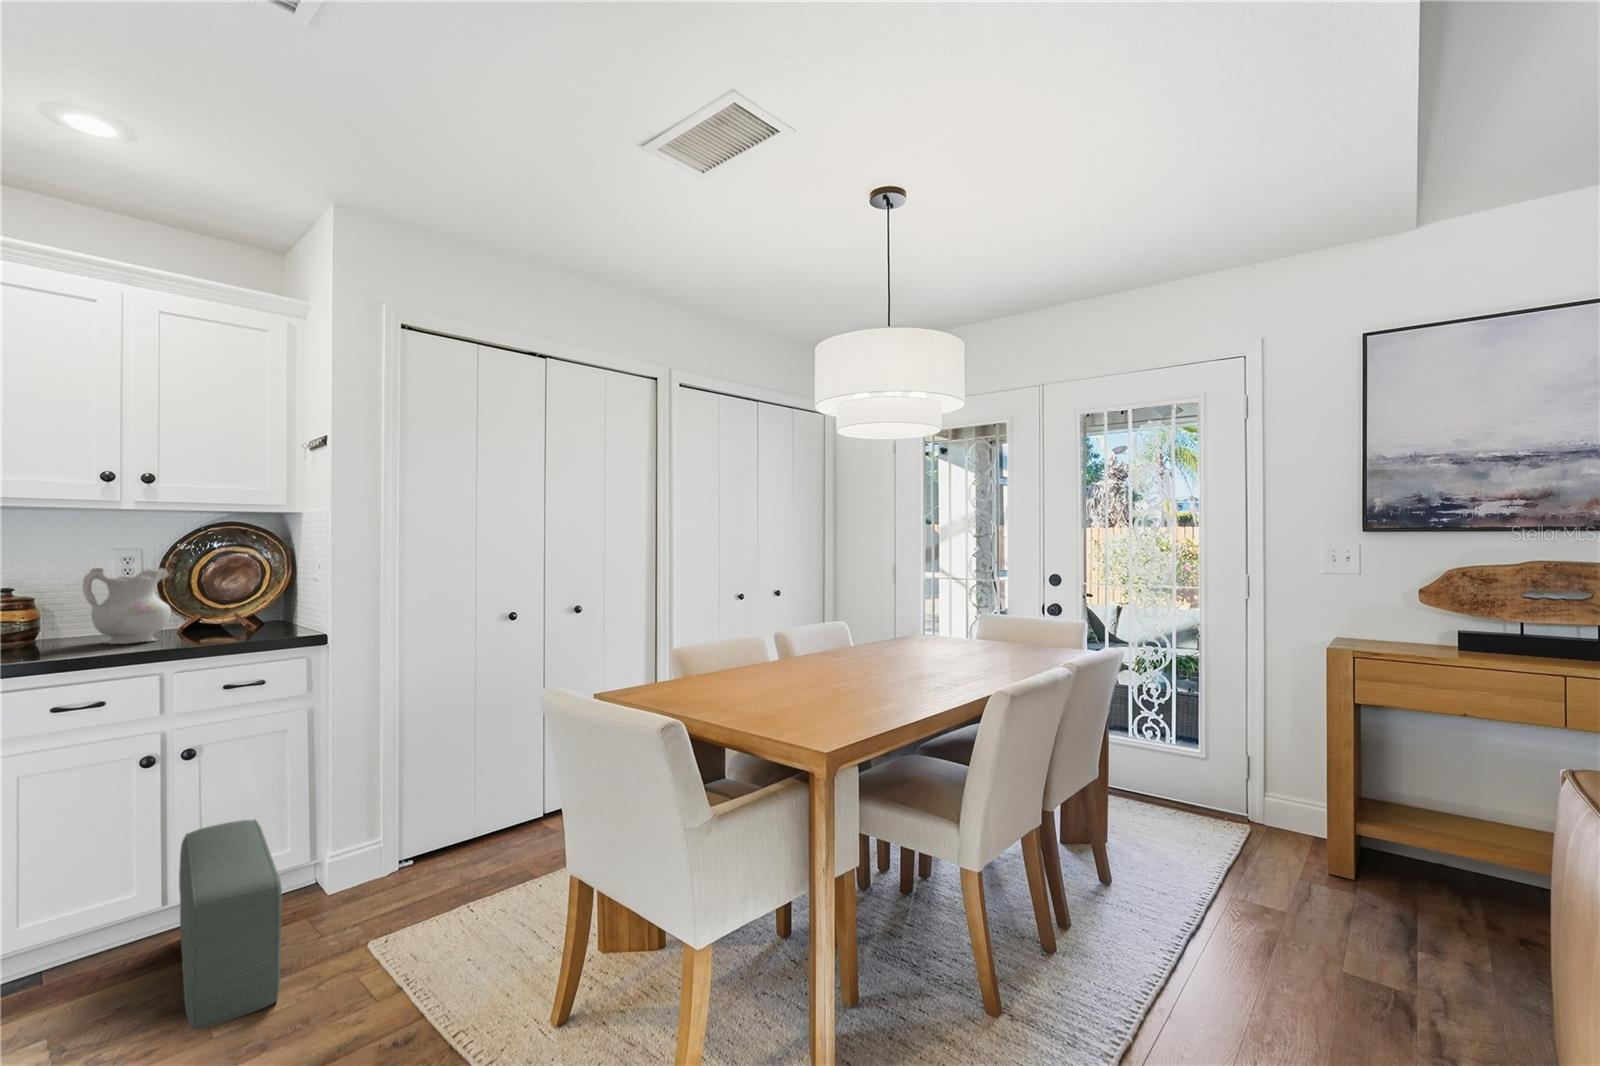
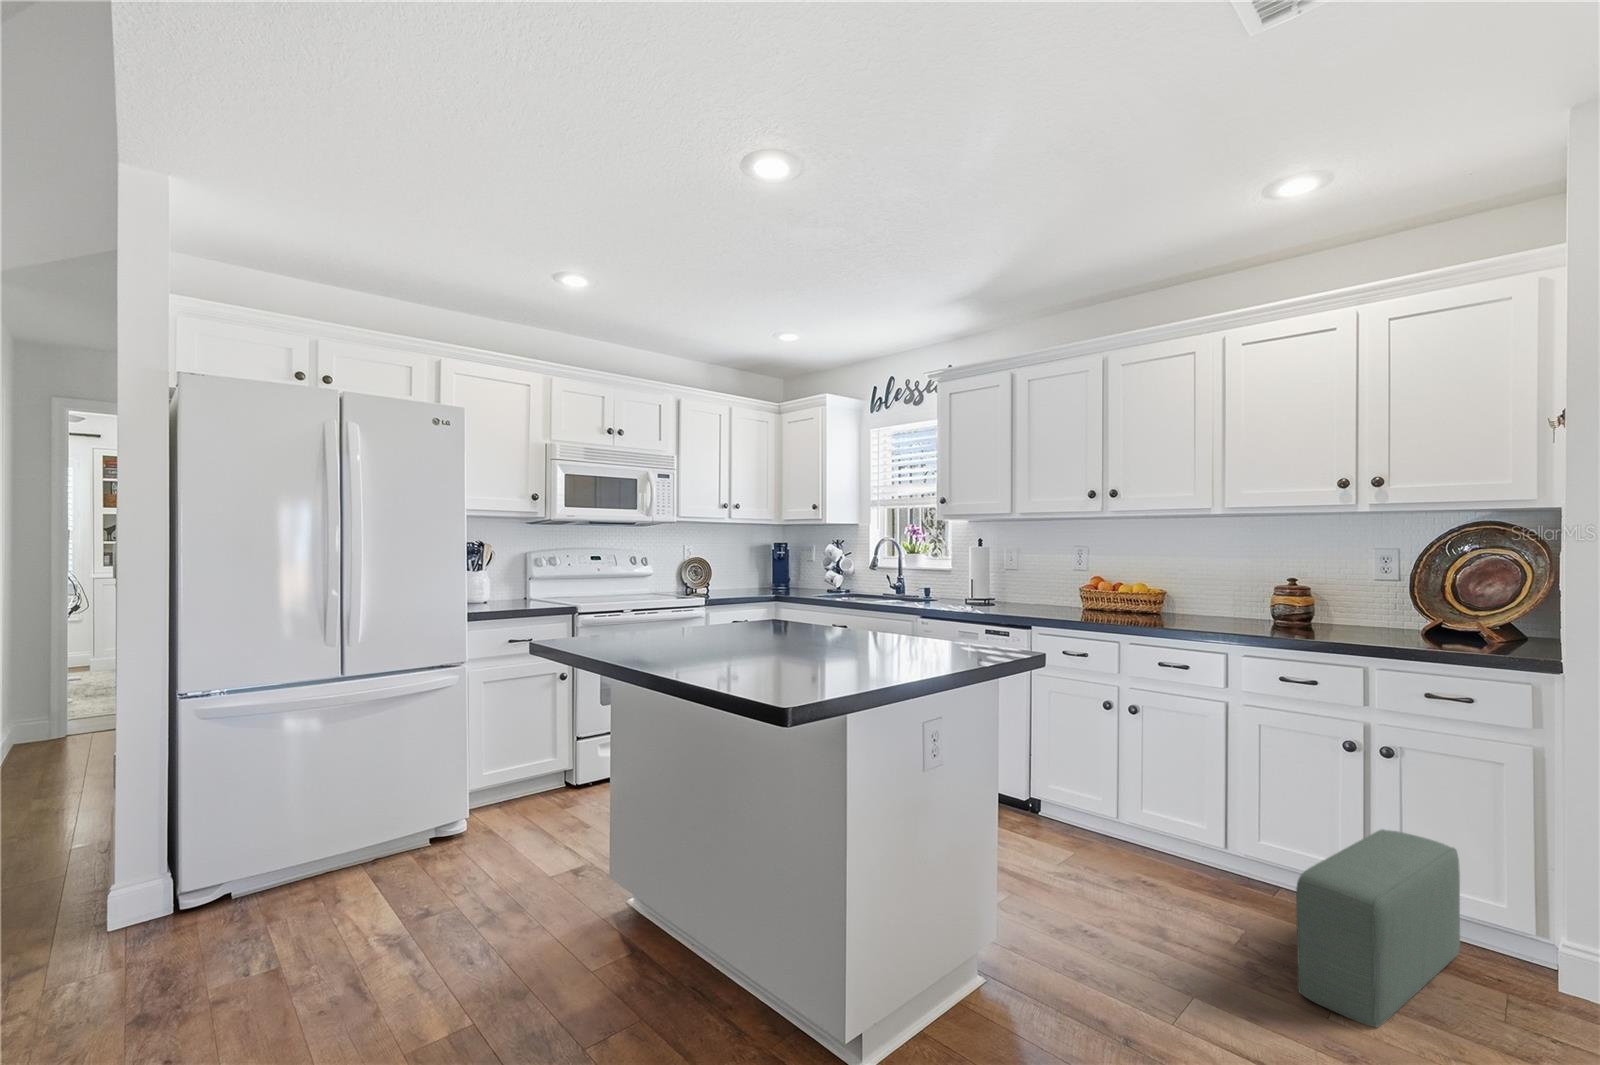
ceramic pitcher: present [83,568,171,644] -> none [1325,565,1404,638]

